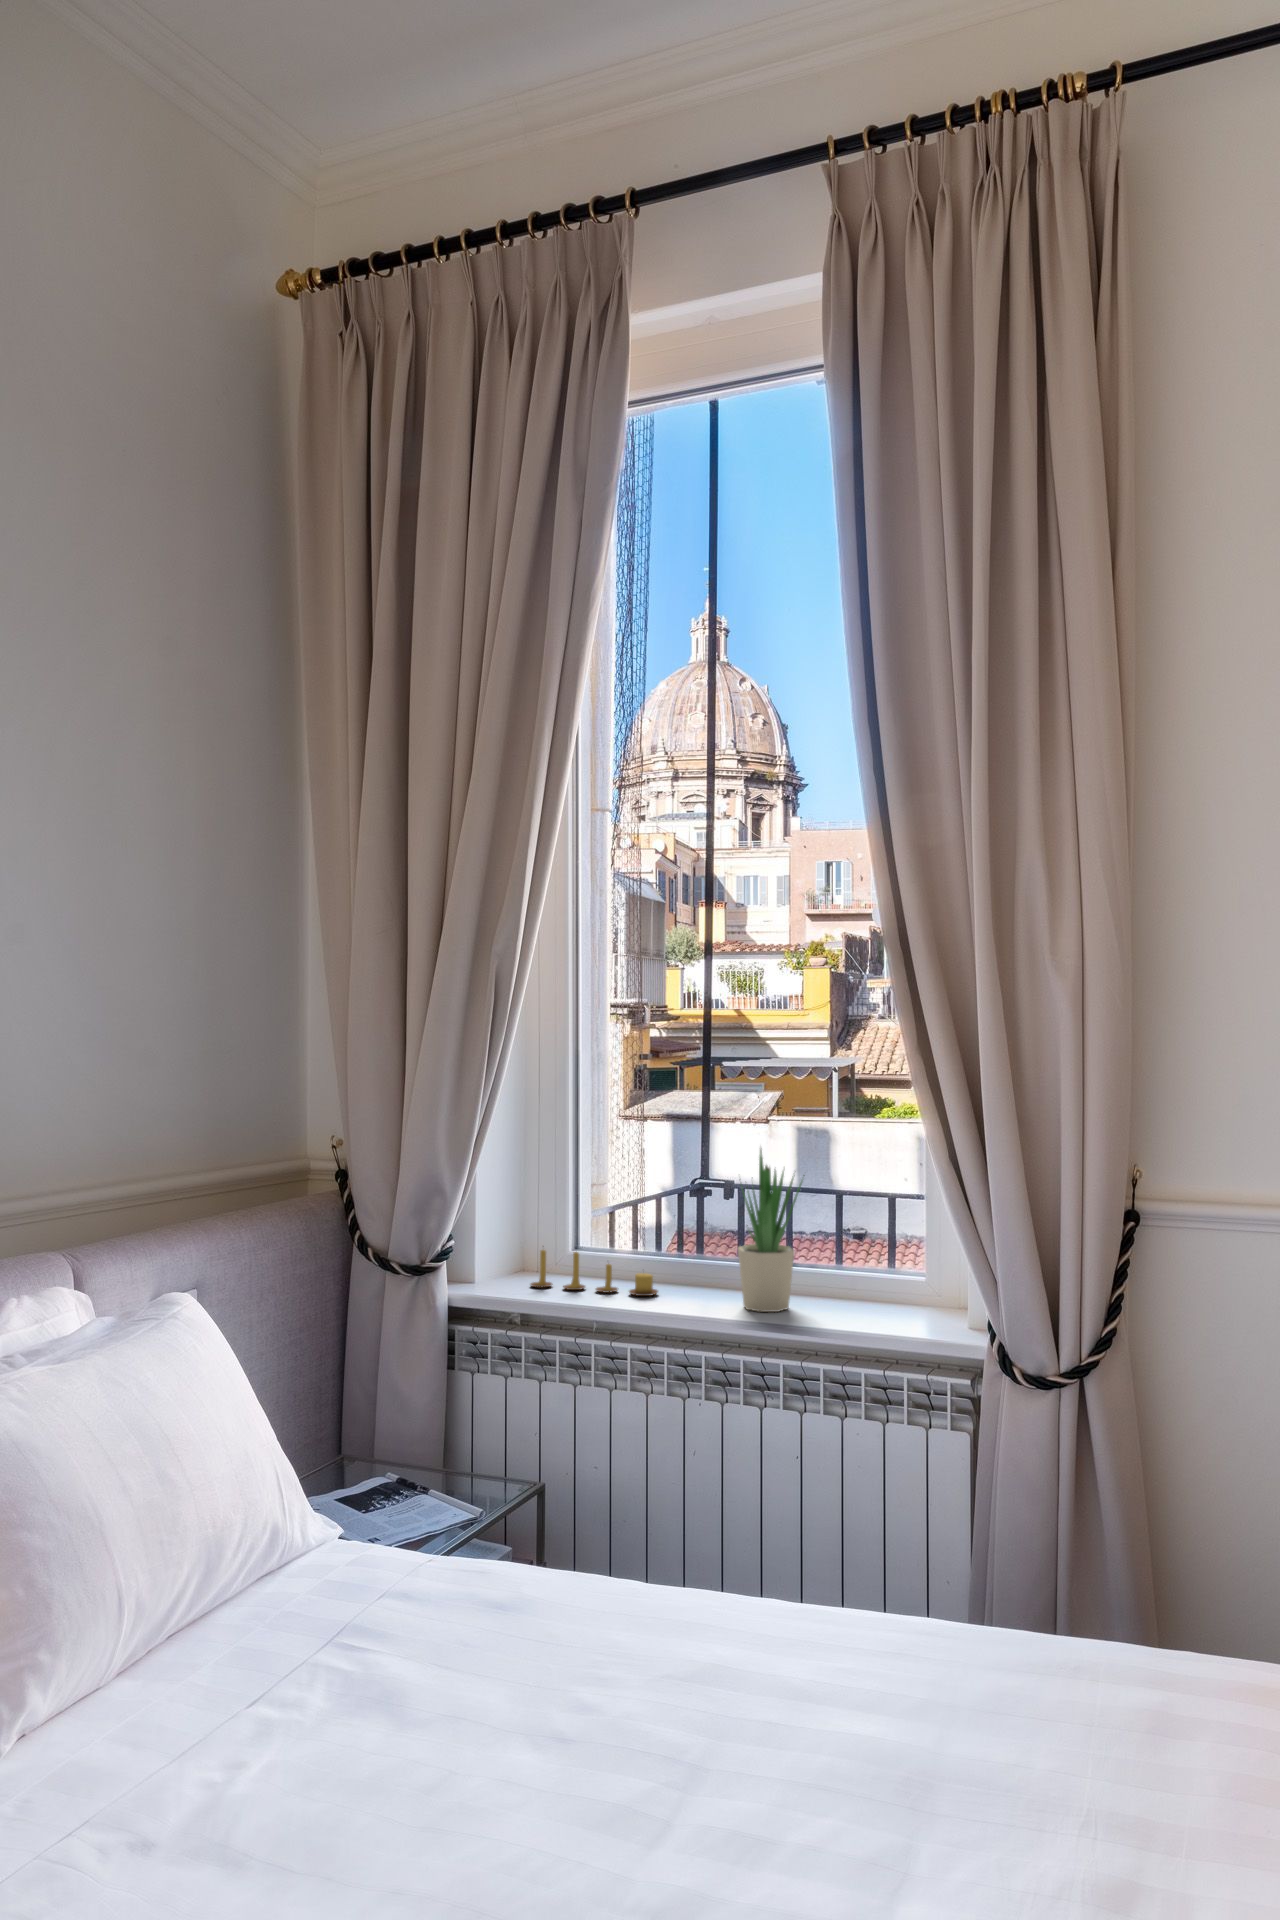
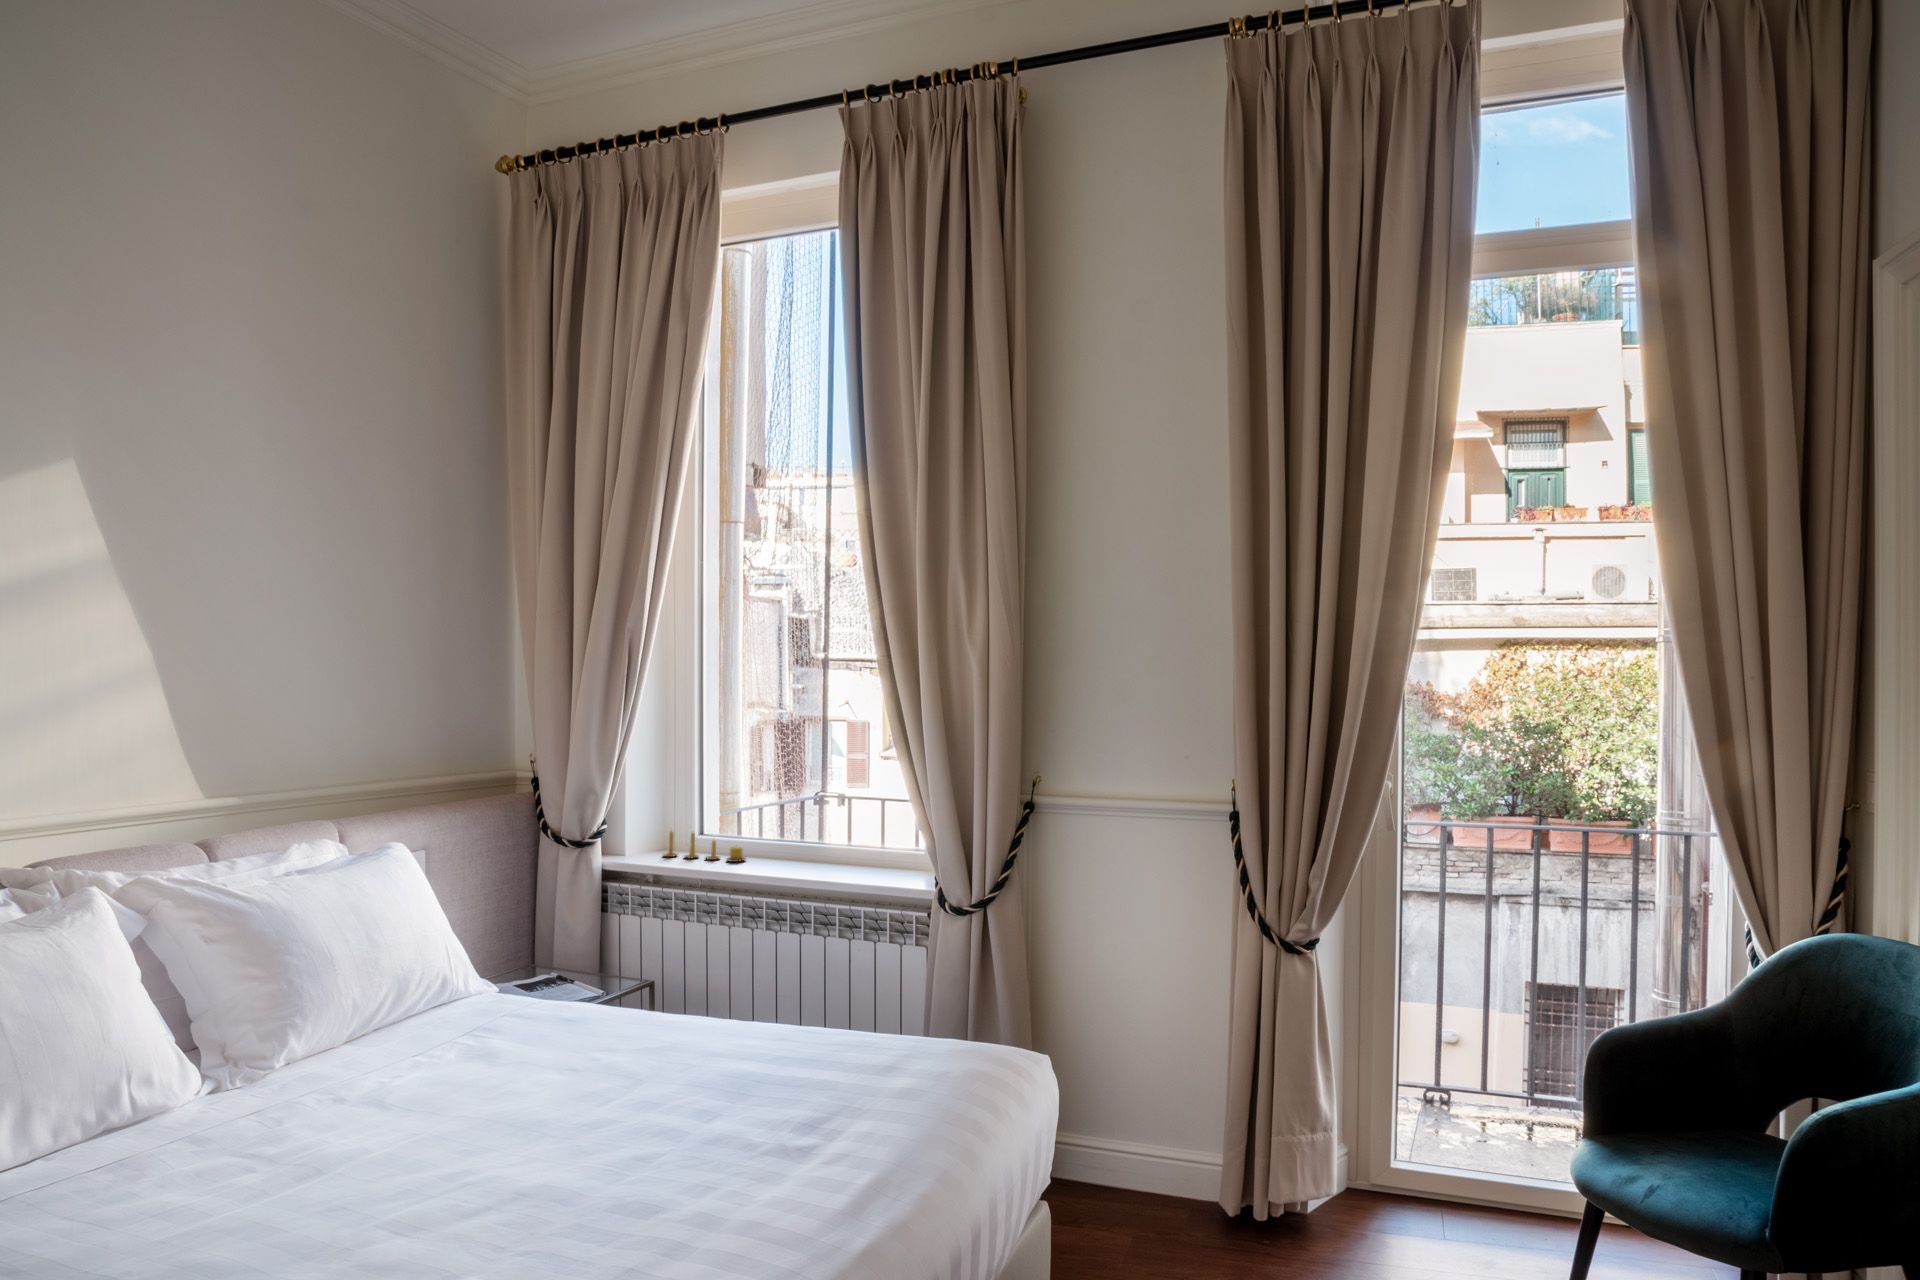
potted plant: present [738,1149,804,1312] -> none [794,759,839,871]

